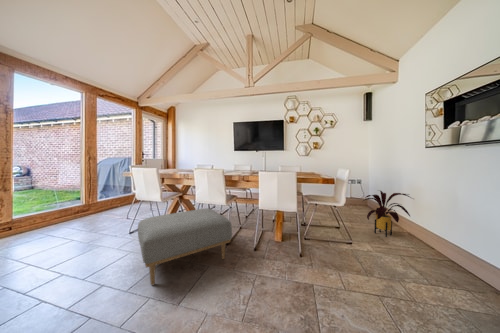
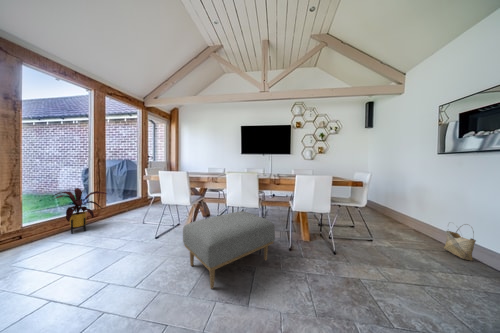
house plant: present [363,191,410,237] -> present [53,188,106,234]
woven basket: none [431,225,465,270] -> present [444,228,476,260]

